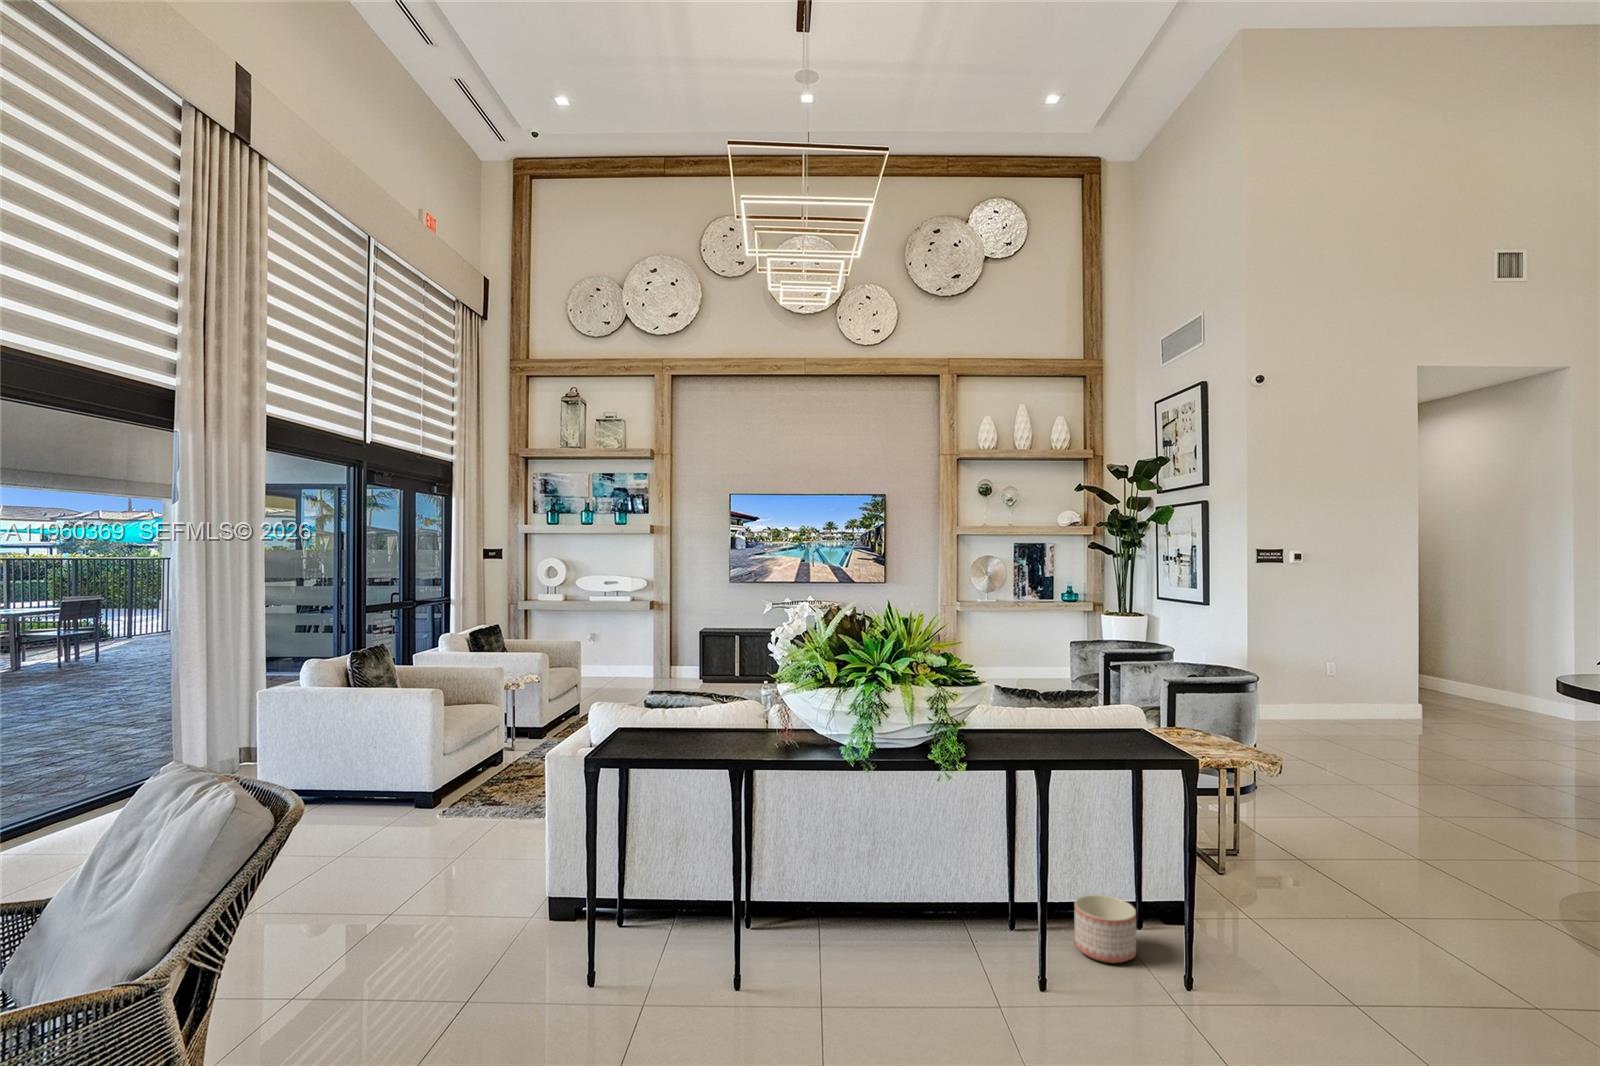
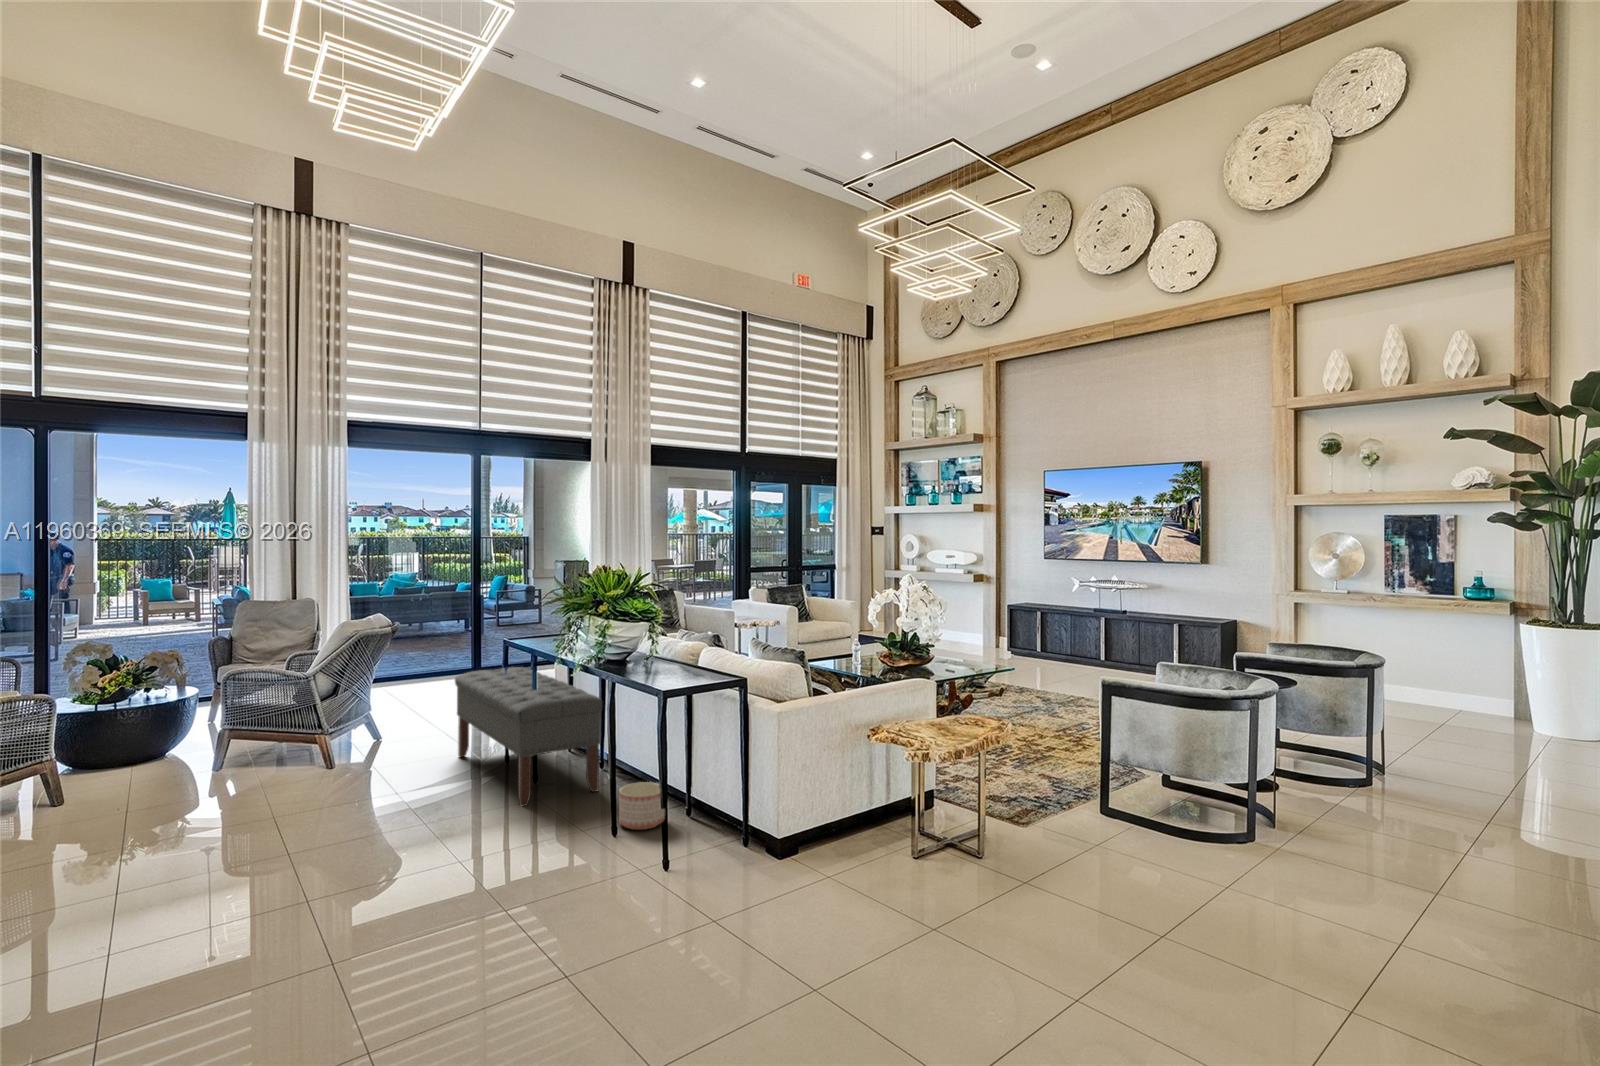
bench: none [614,803,968,1005] -> present [455,667,602,806]

